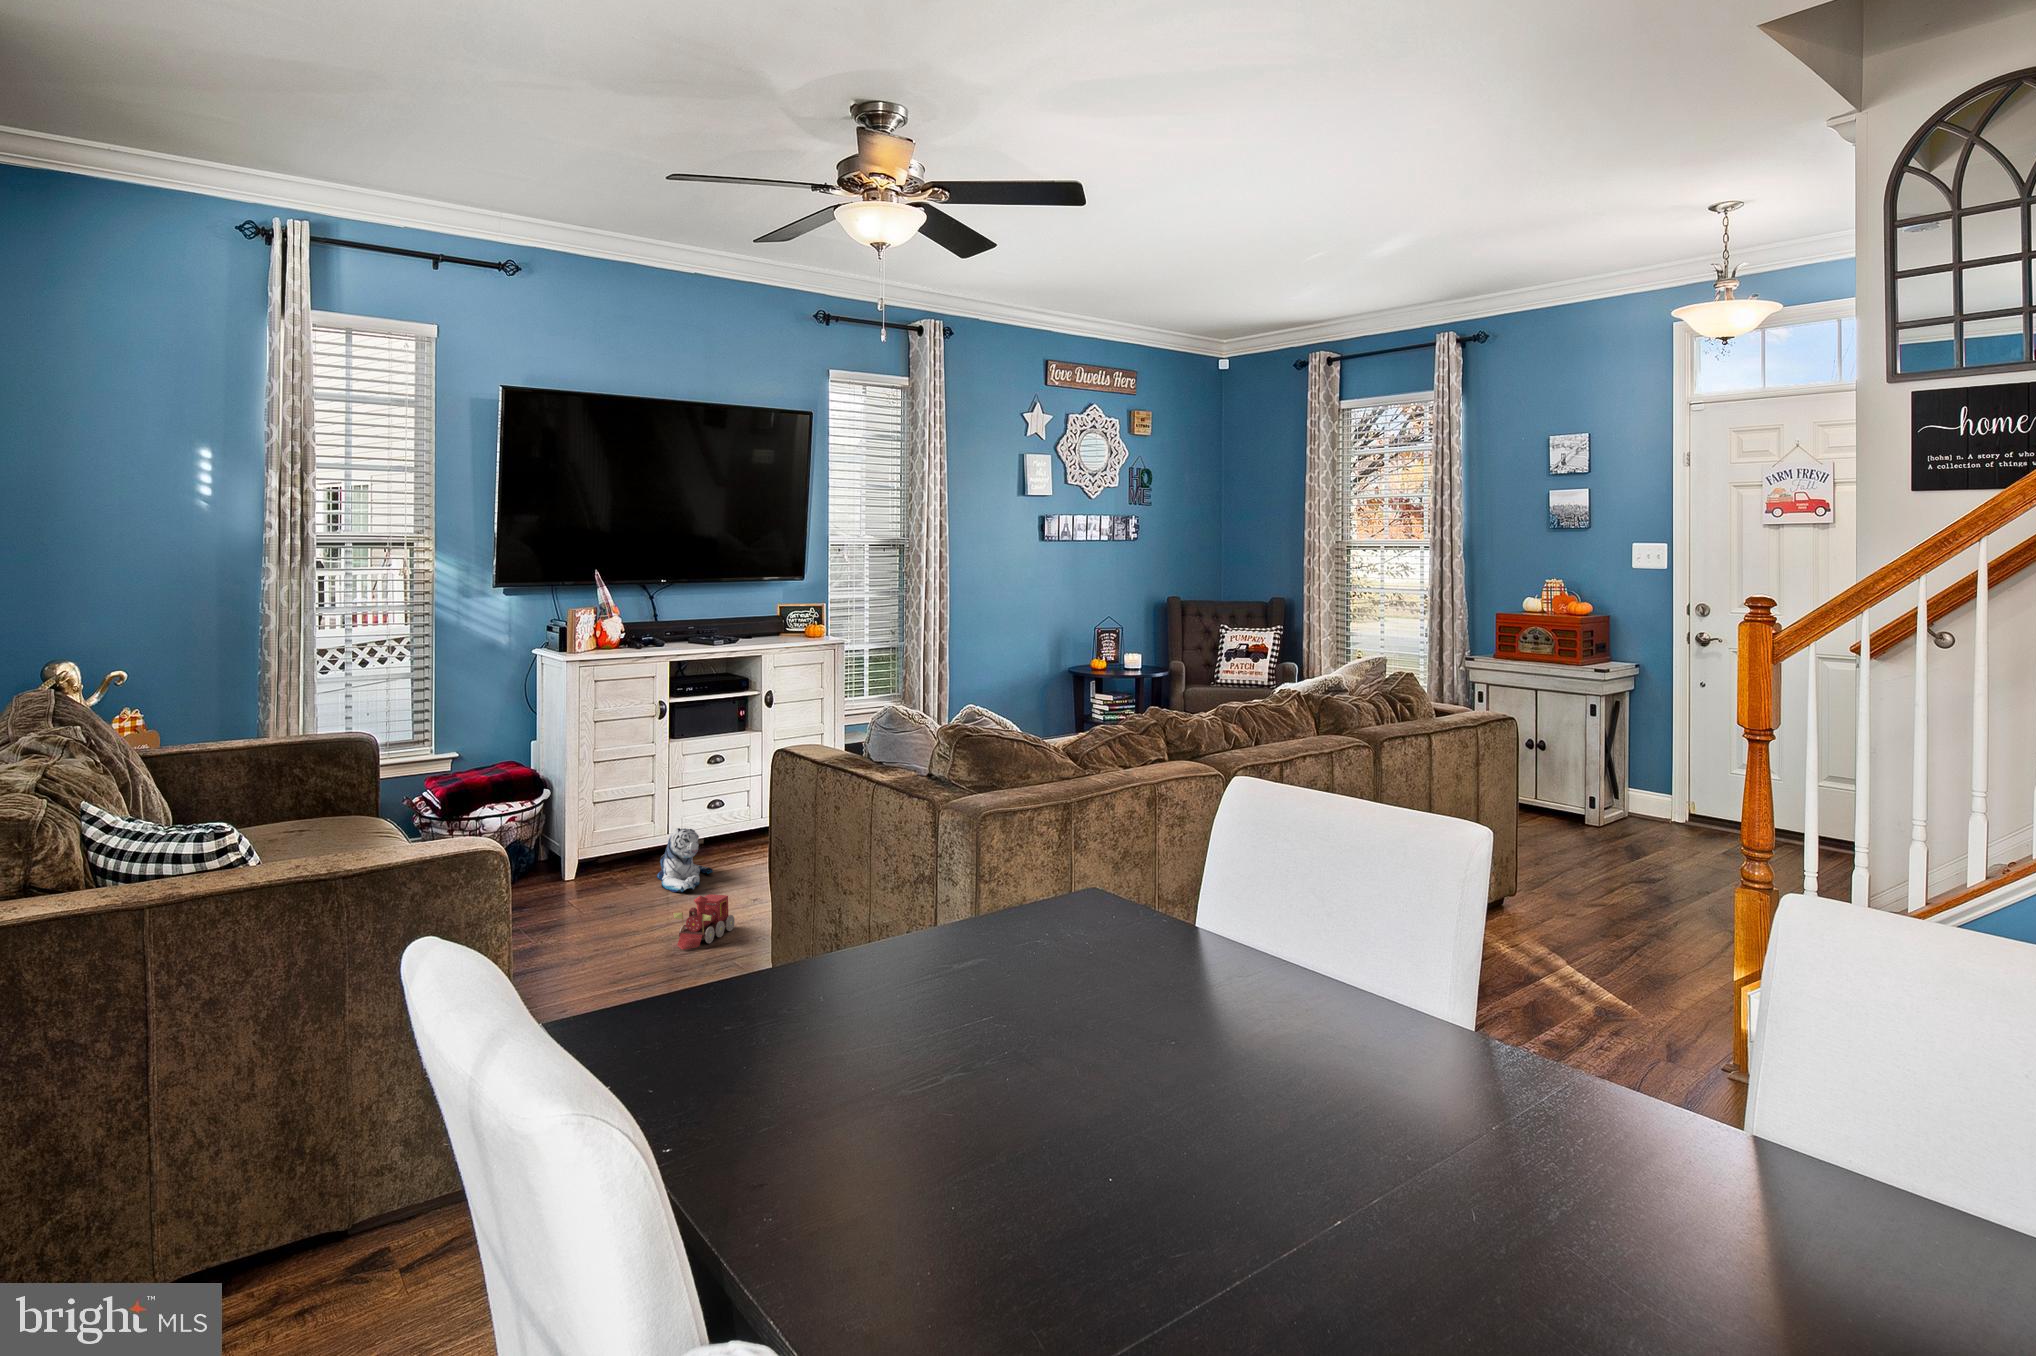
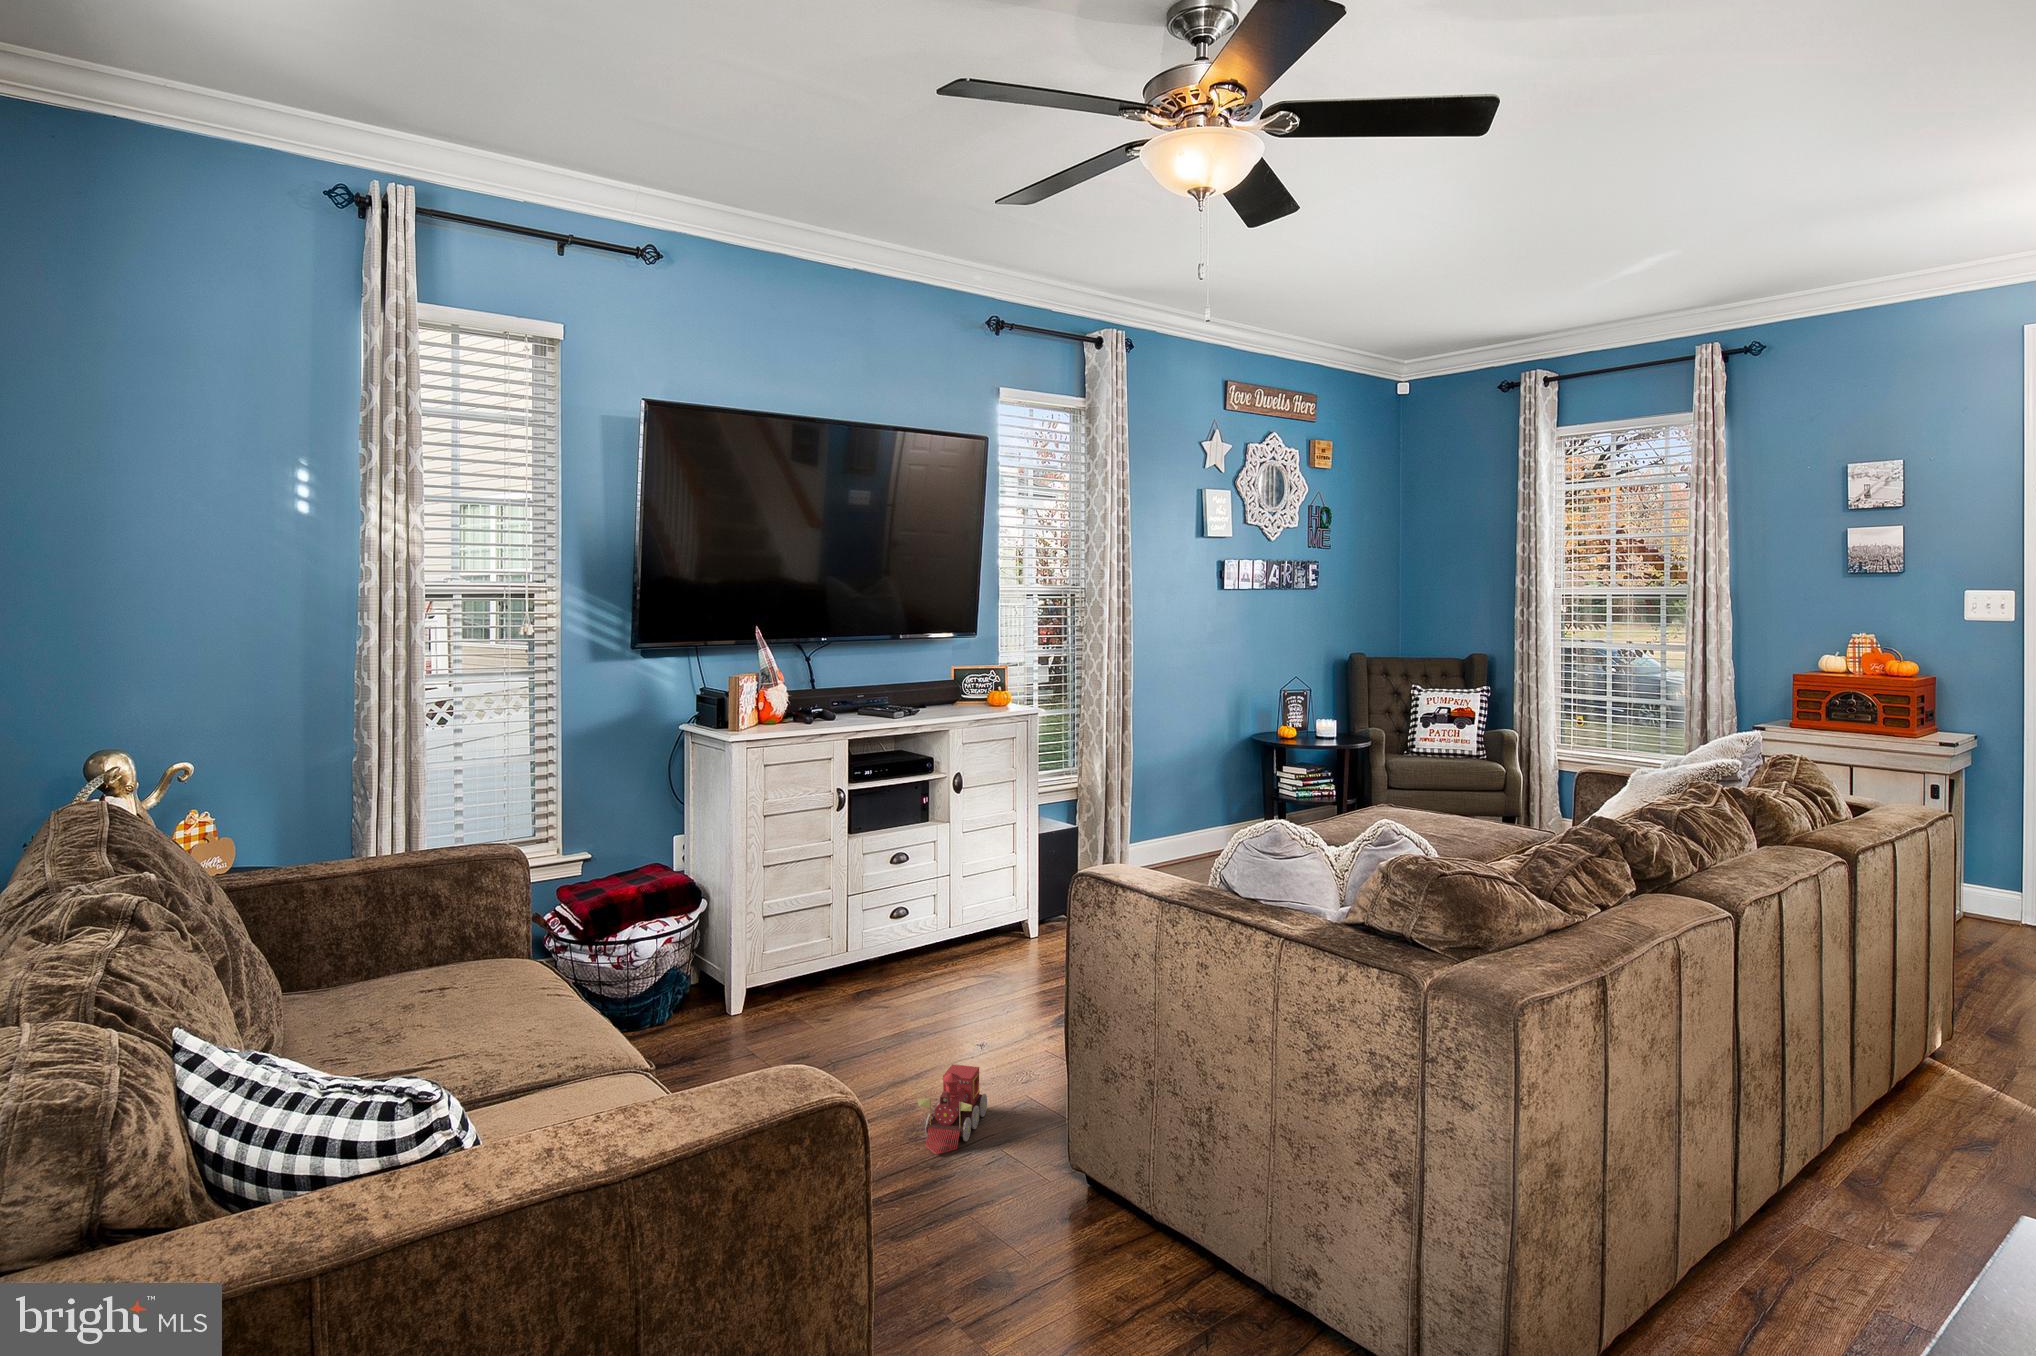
plush toy: present [656,828,713,892] -> none [844,956,914,1044]

